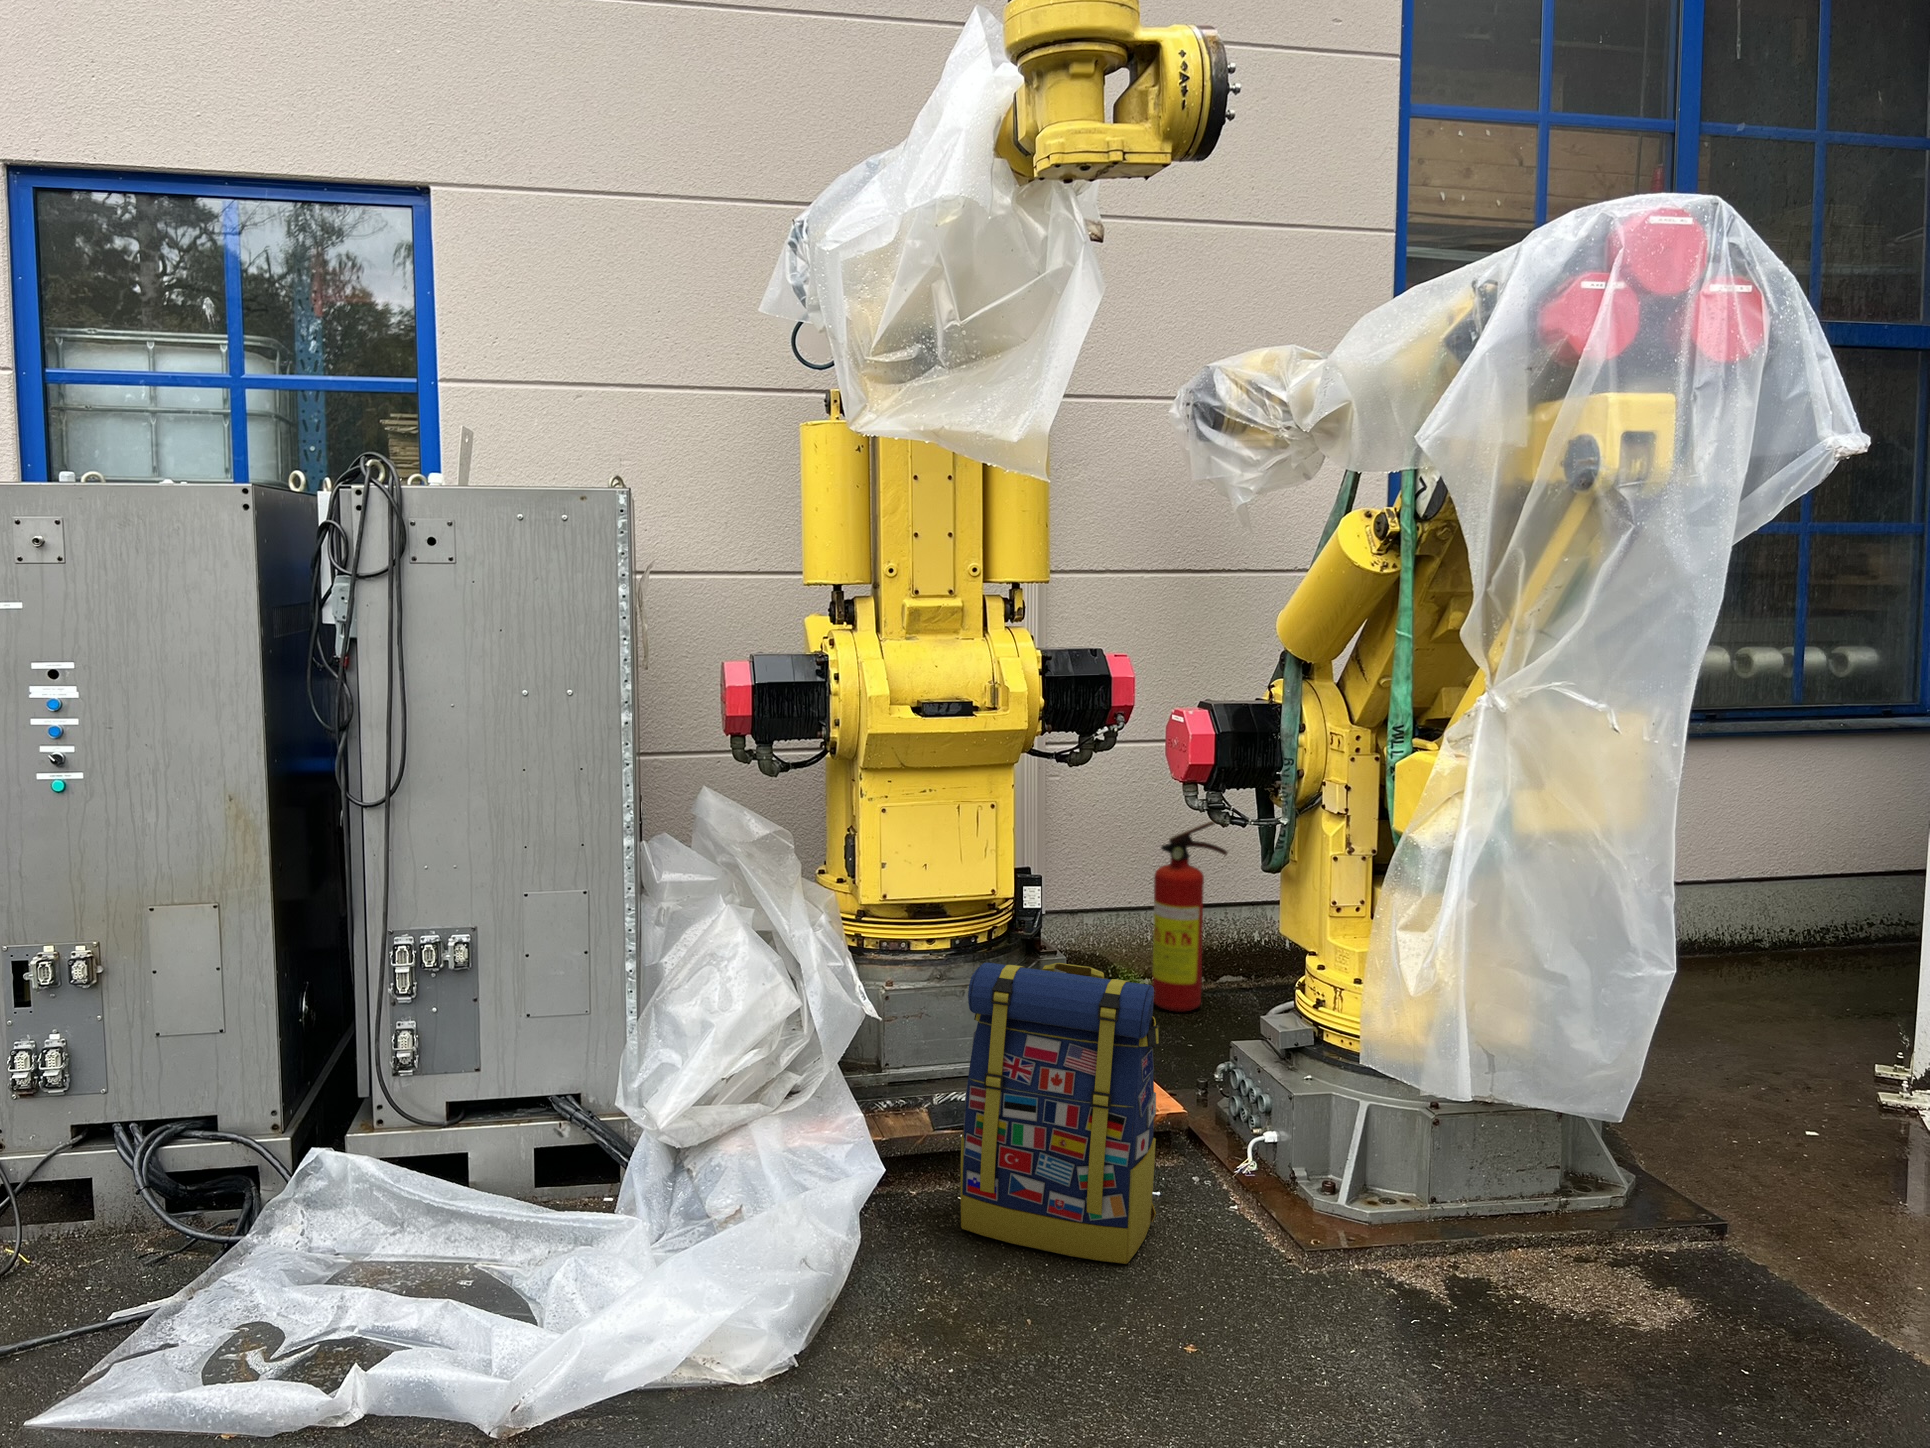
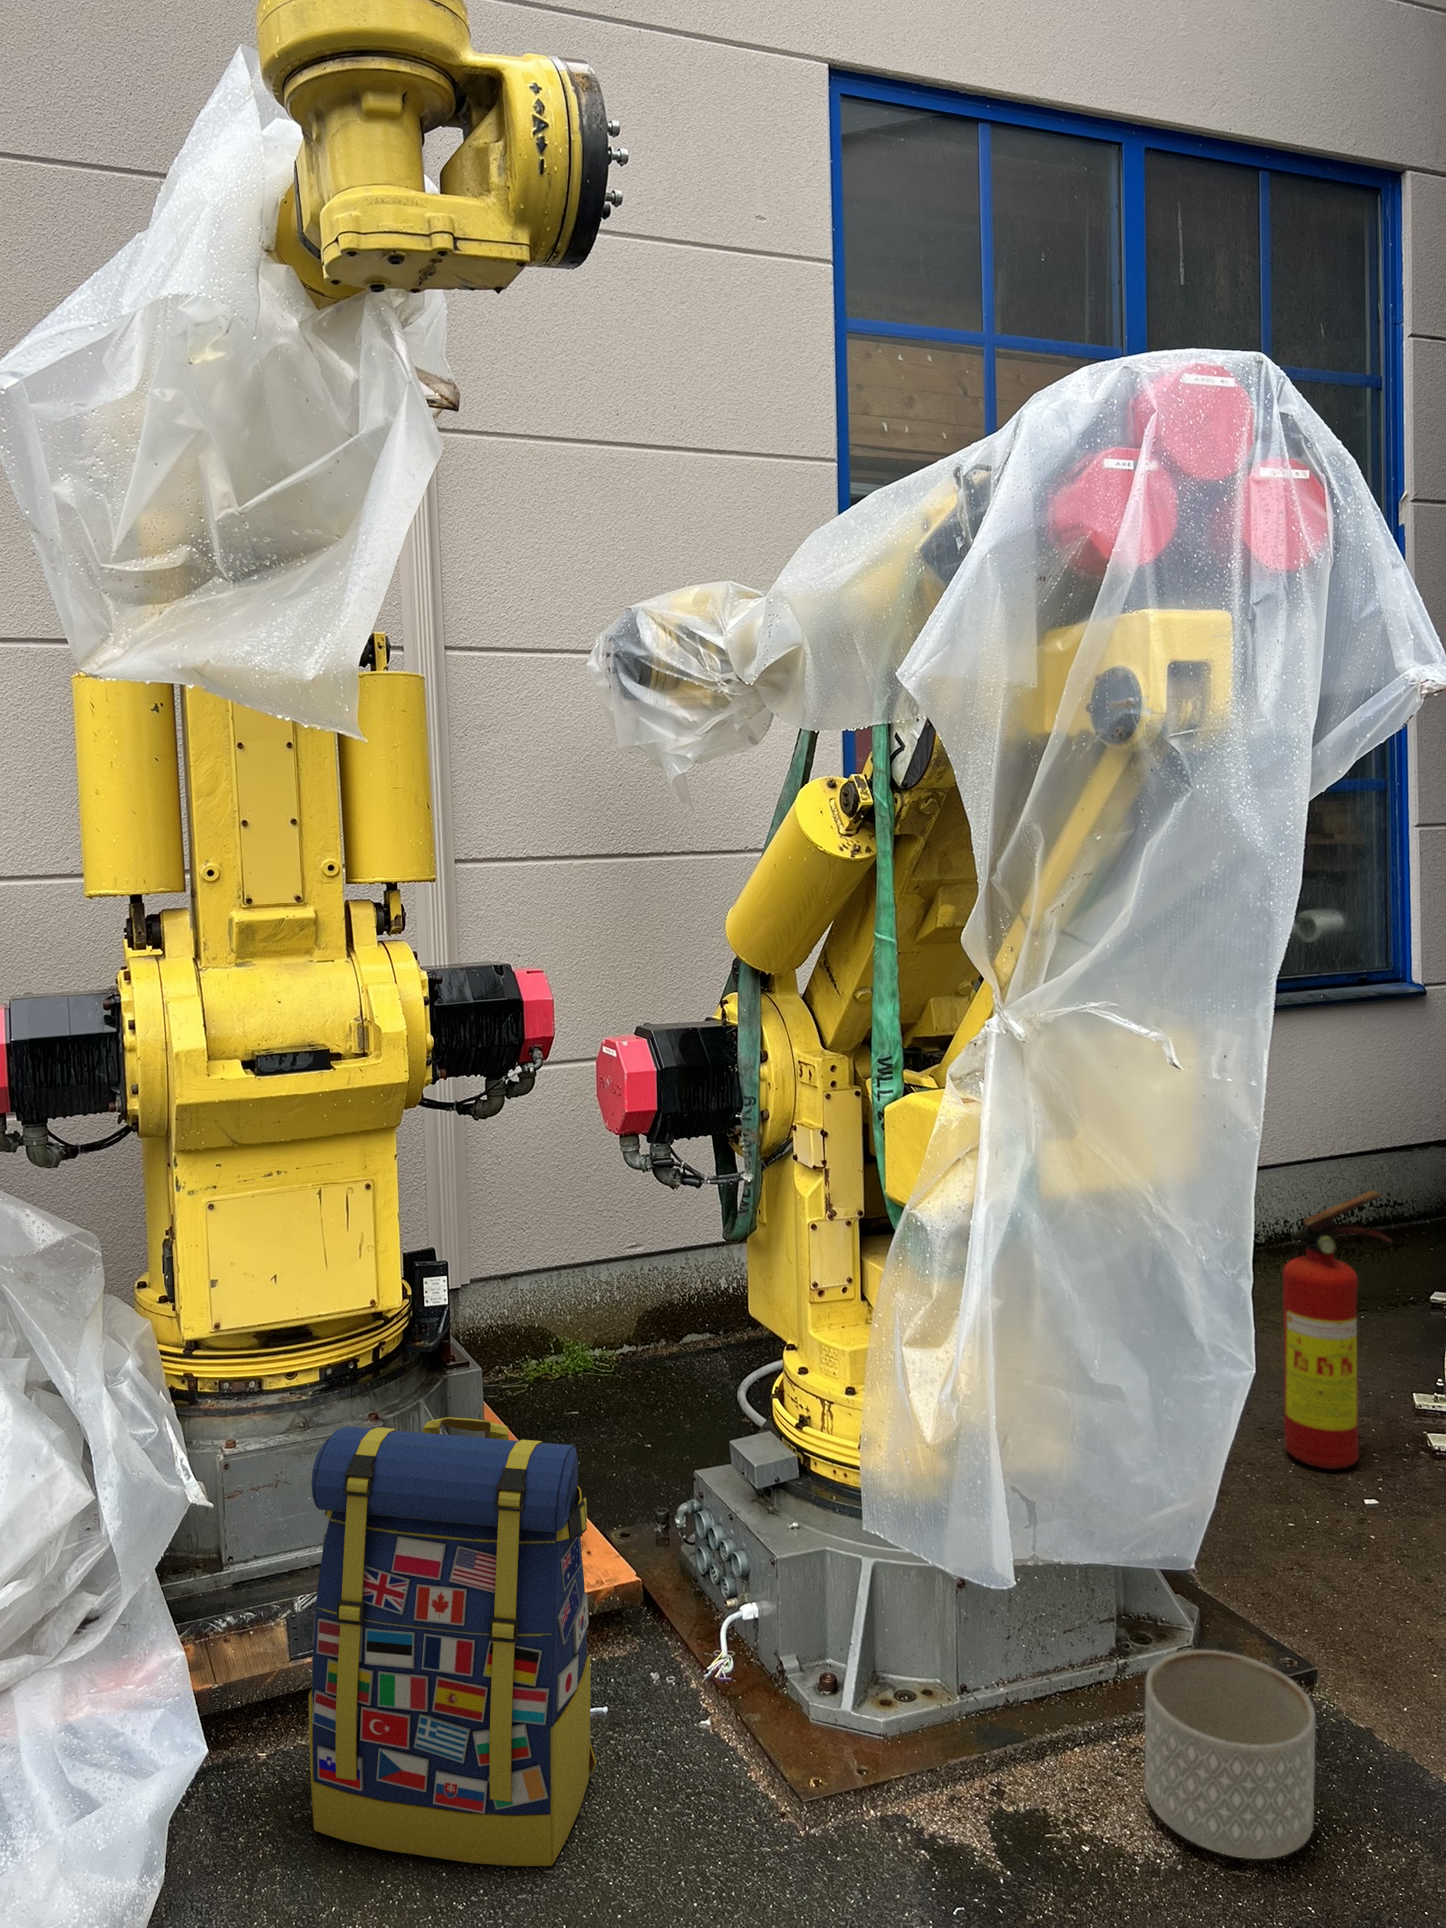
fire extinguisher: present [1152,821,1227,1012] -> present [1283,1190,1392,1469]
planter: none [1569,1184,1706,1321] -> present [1145,1650,1315,1859]

